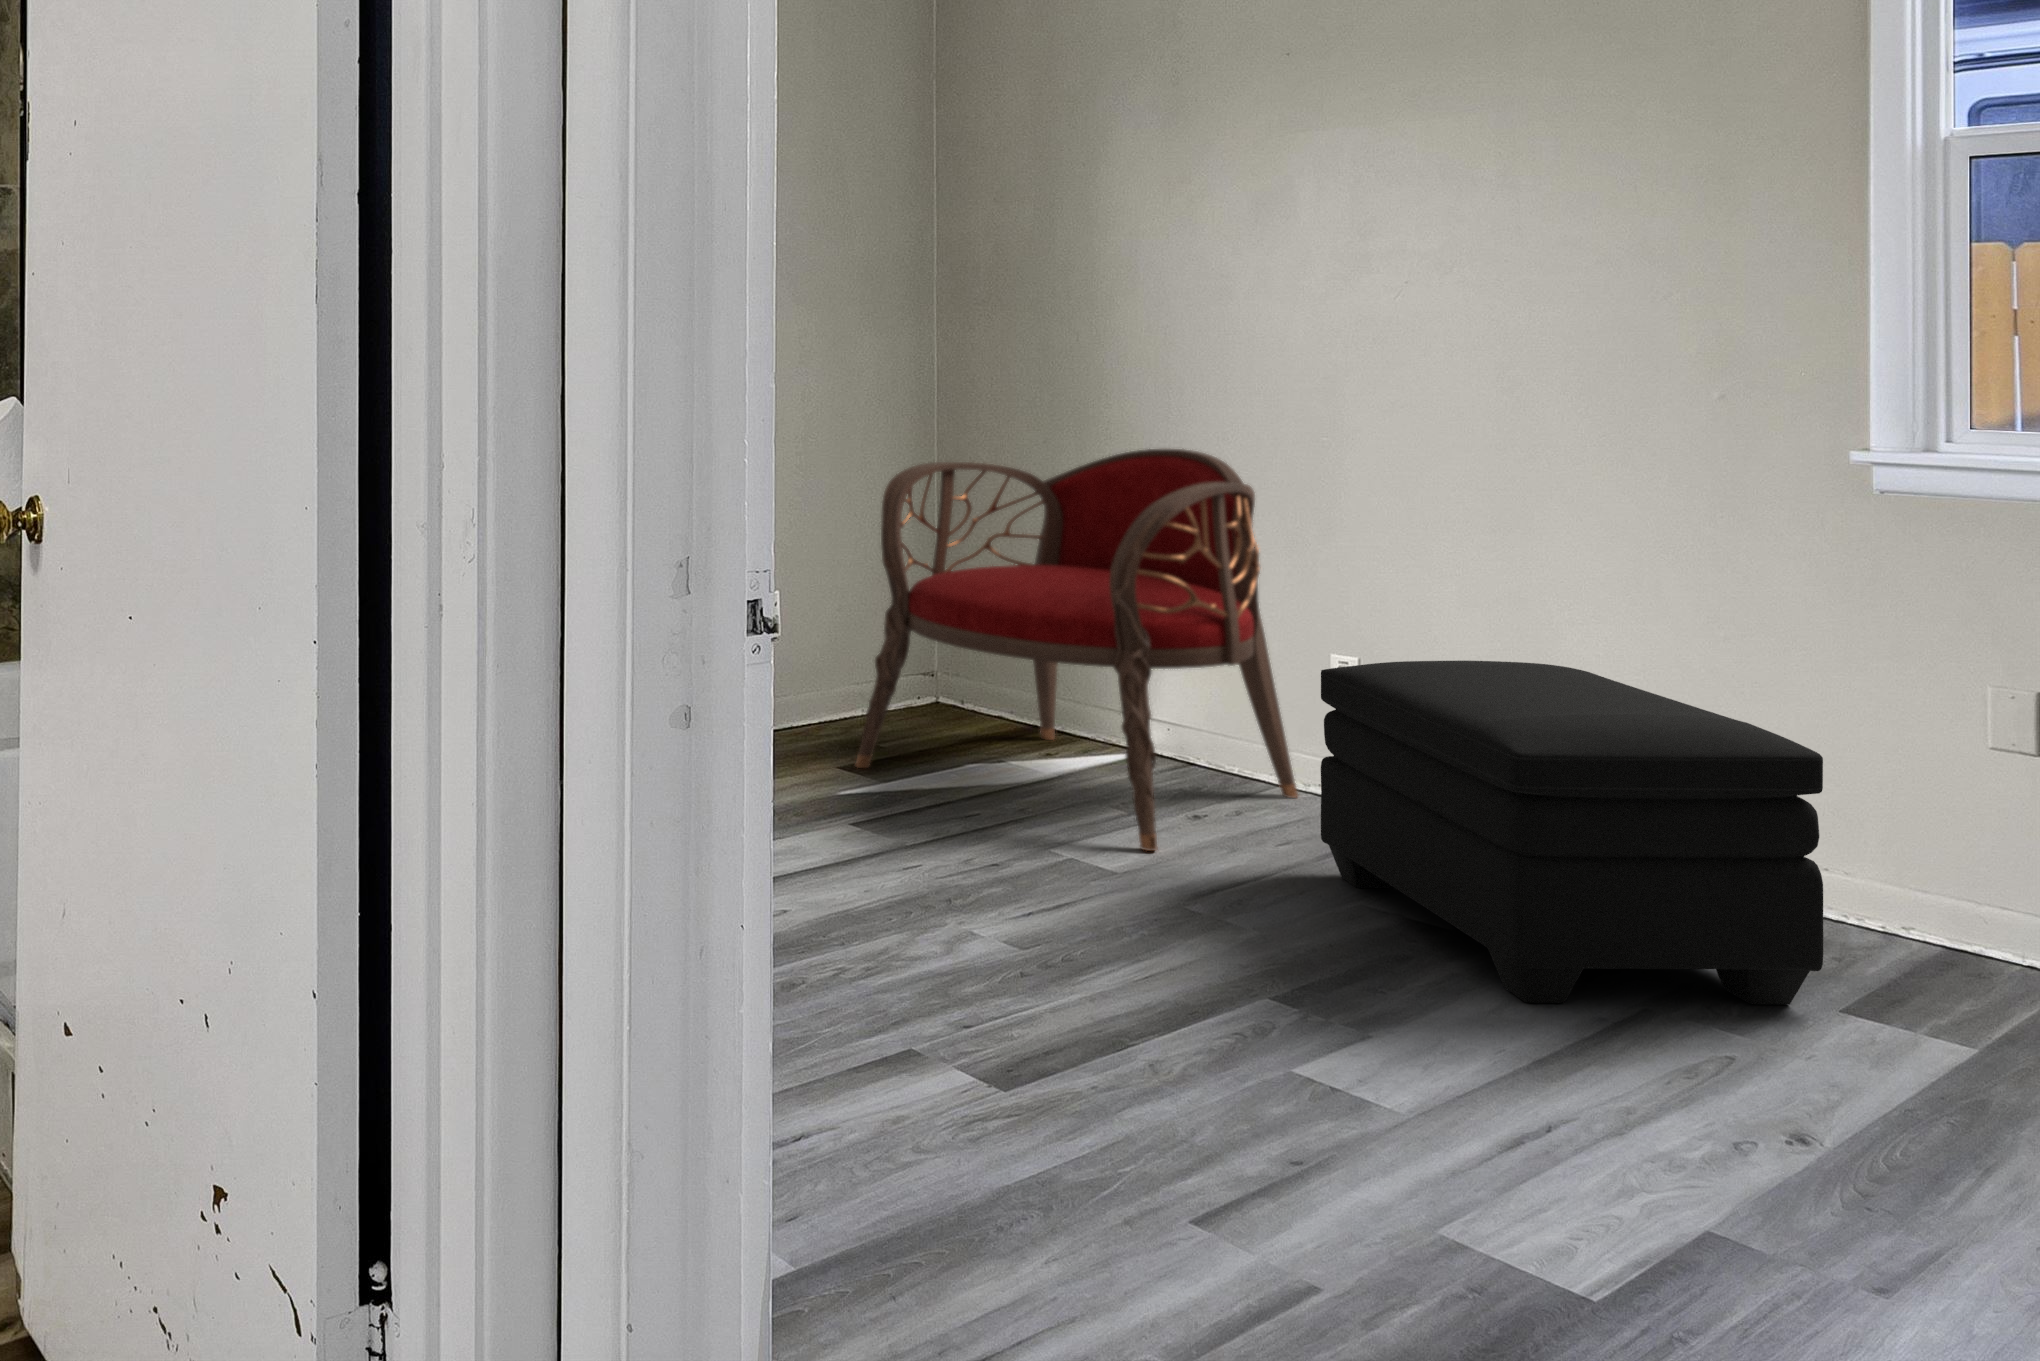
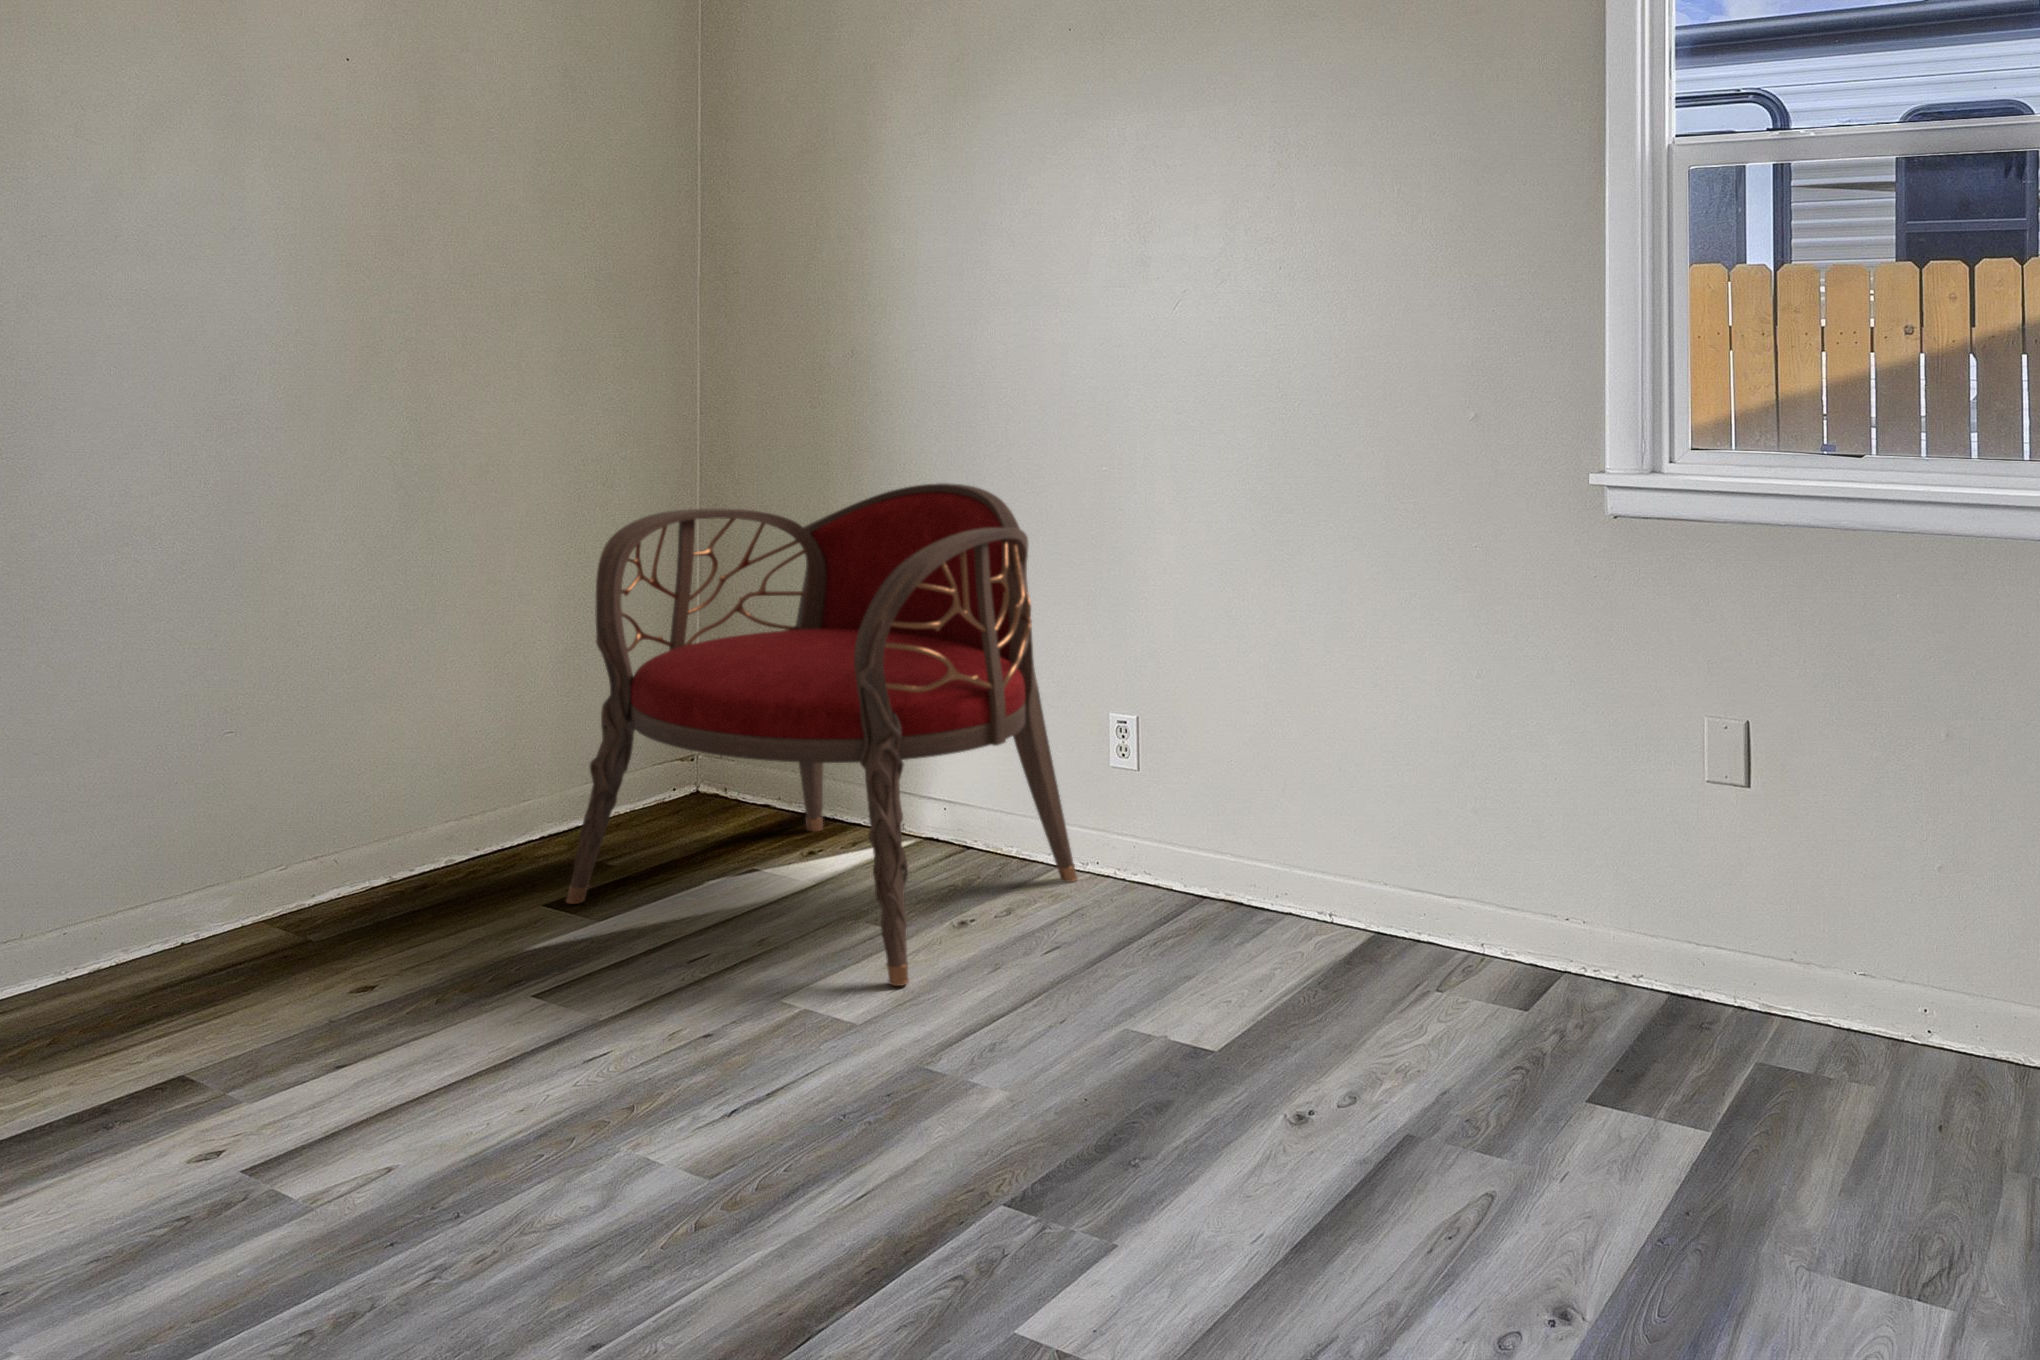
ottoman: present [1321,661,1823,1005] -> none [1085,725,1570,1152]

